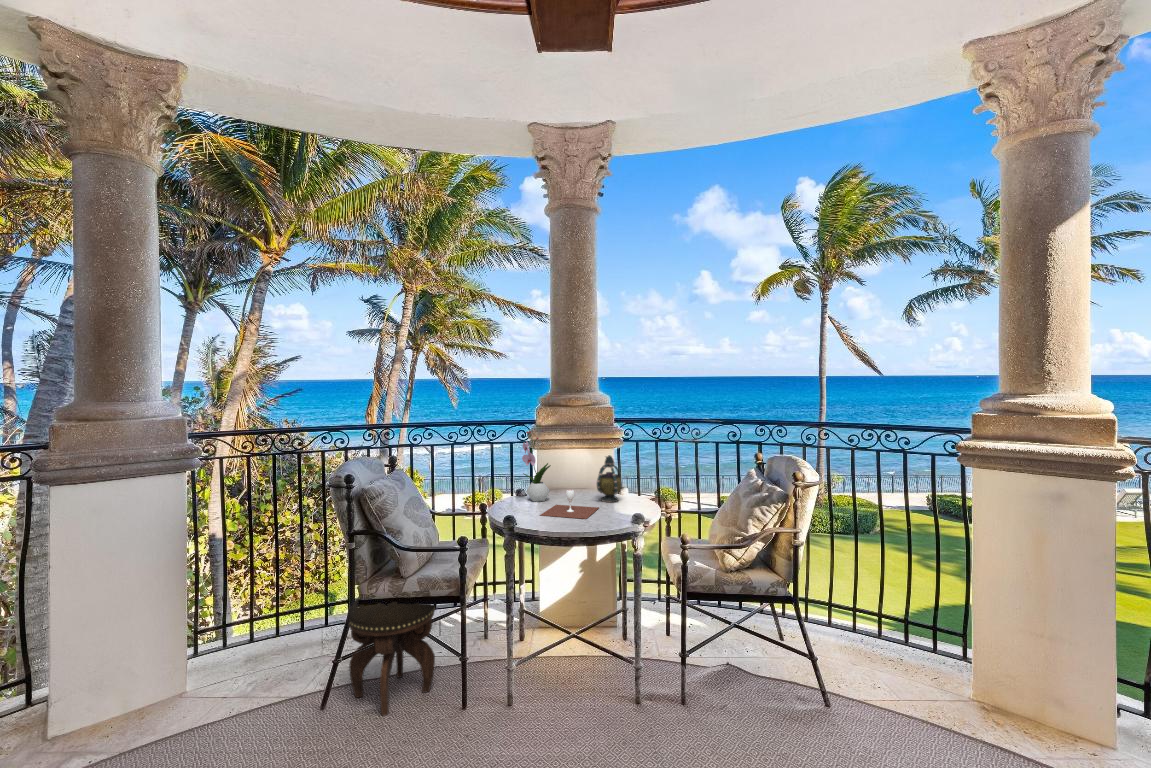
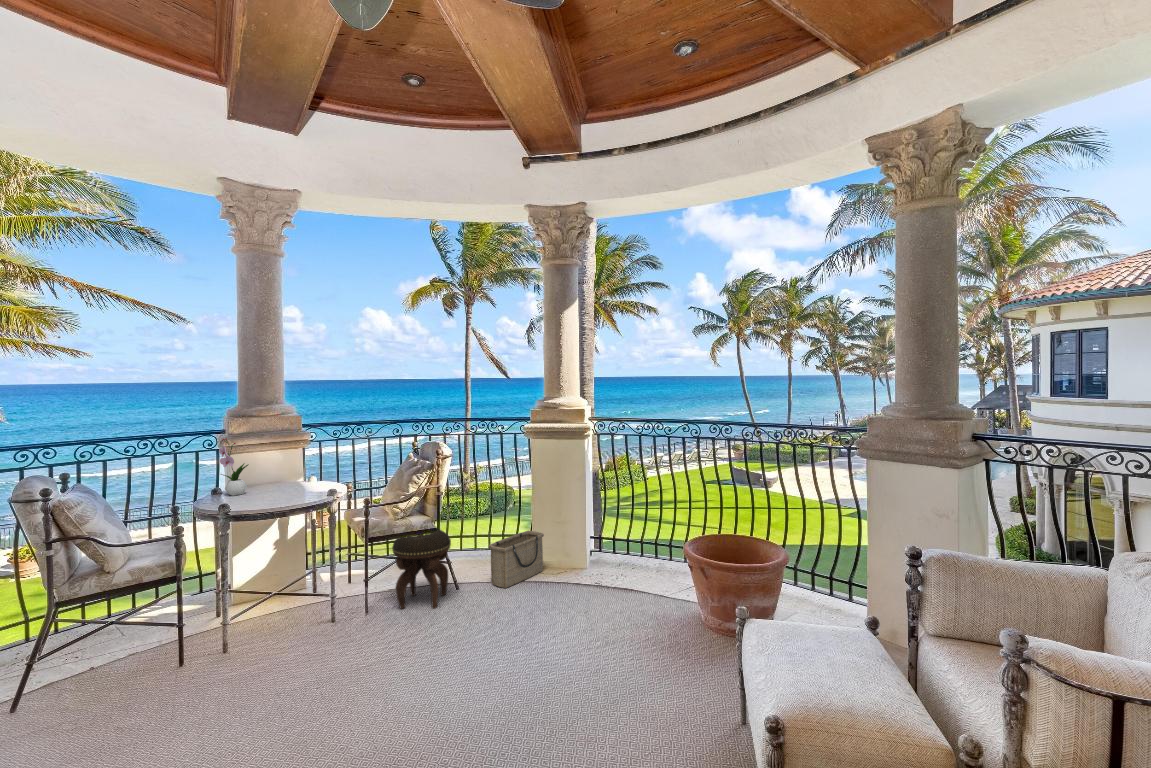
teapot: present [597,455,621,502] -> none [292,451,312,488]
wine glass: present [541,489,599,519] -> none [246,480,296,503]
footstool: present [347,598,435,716] -> present [392,530,451,609]
basket: none [882,629,995,732] -> present [489,531,544,588]

